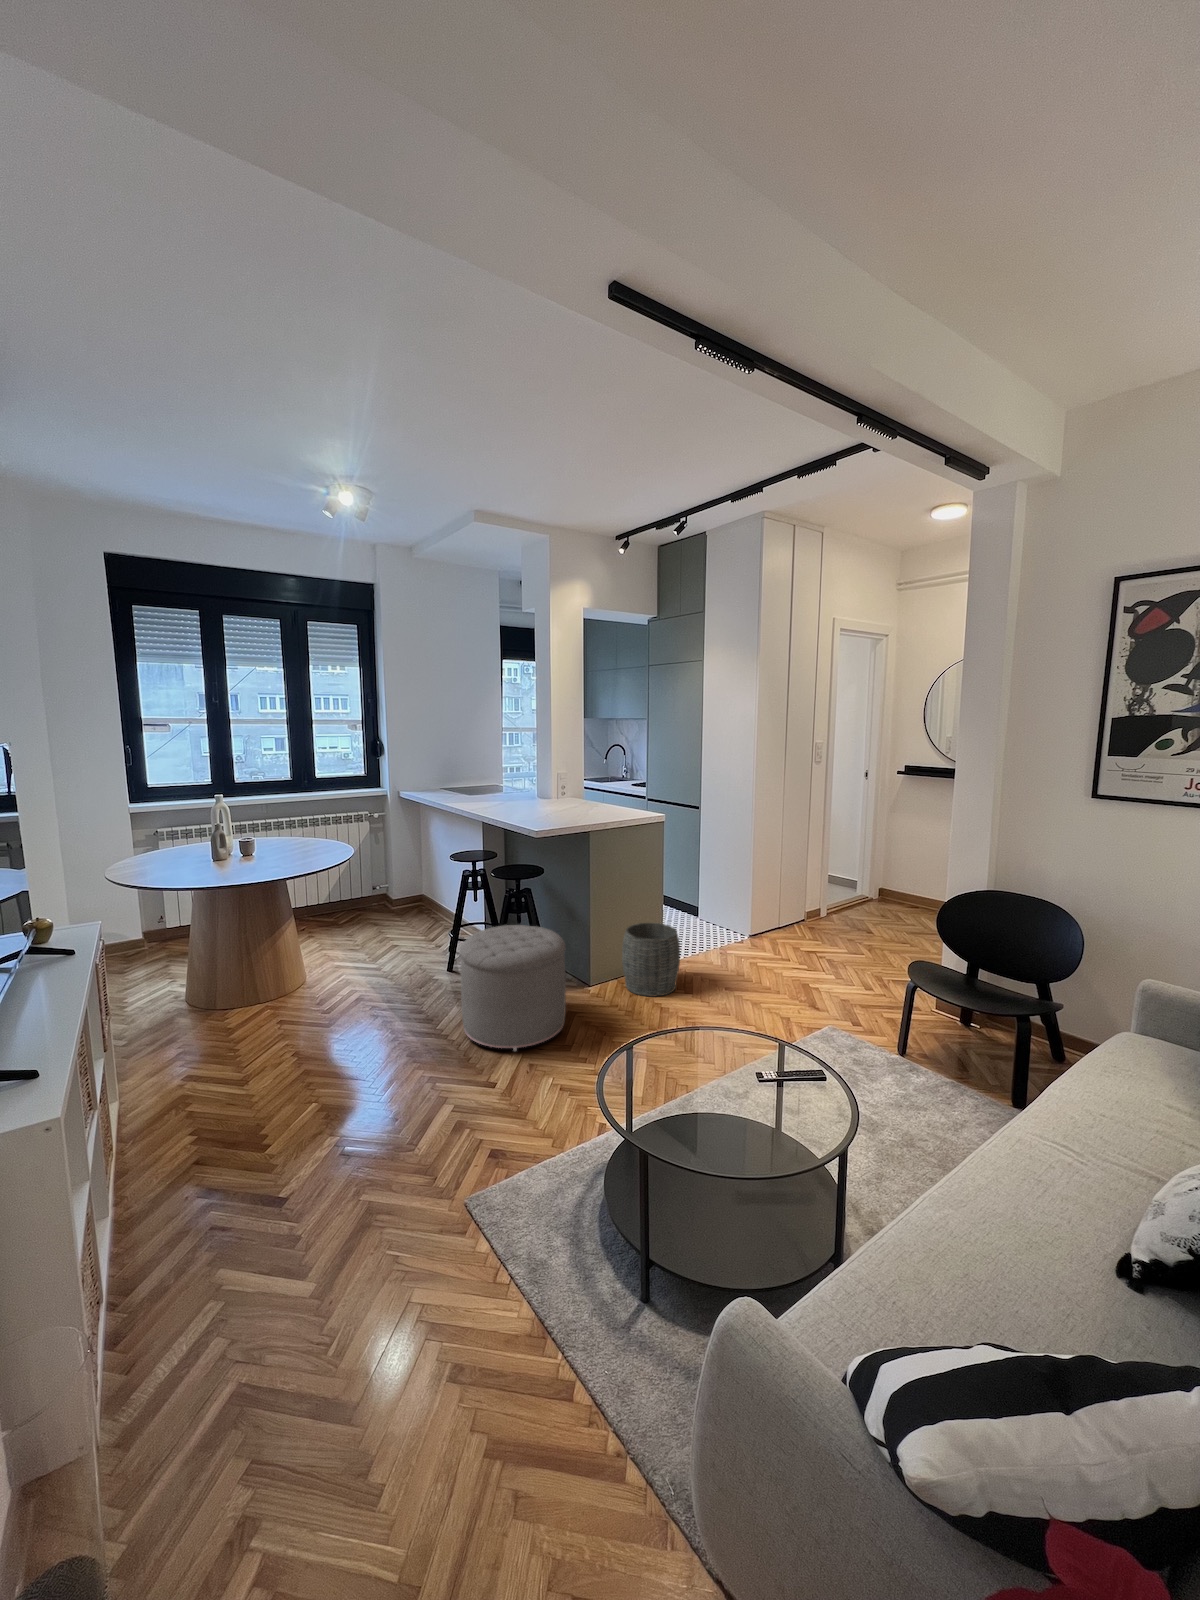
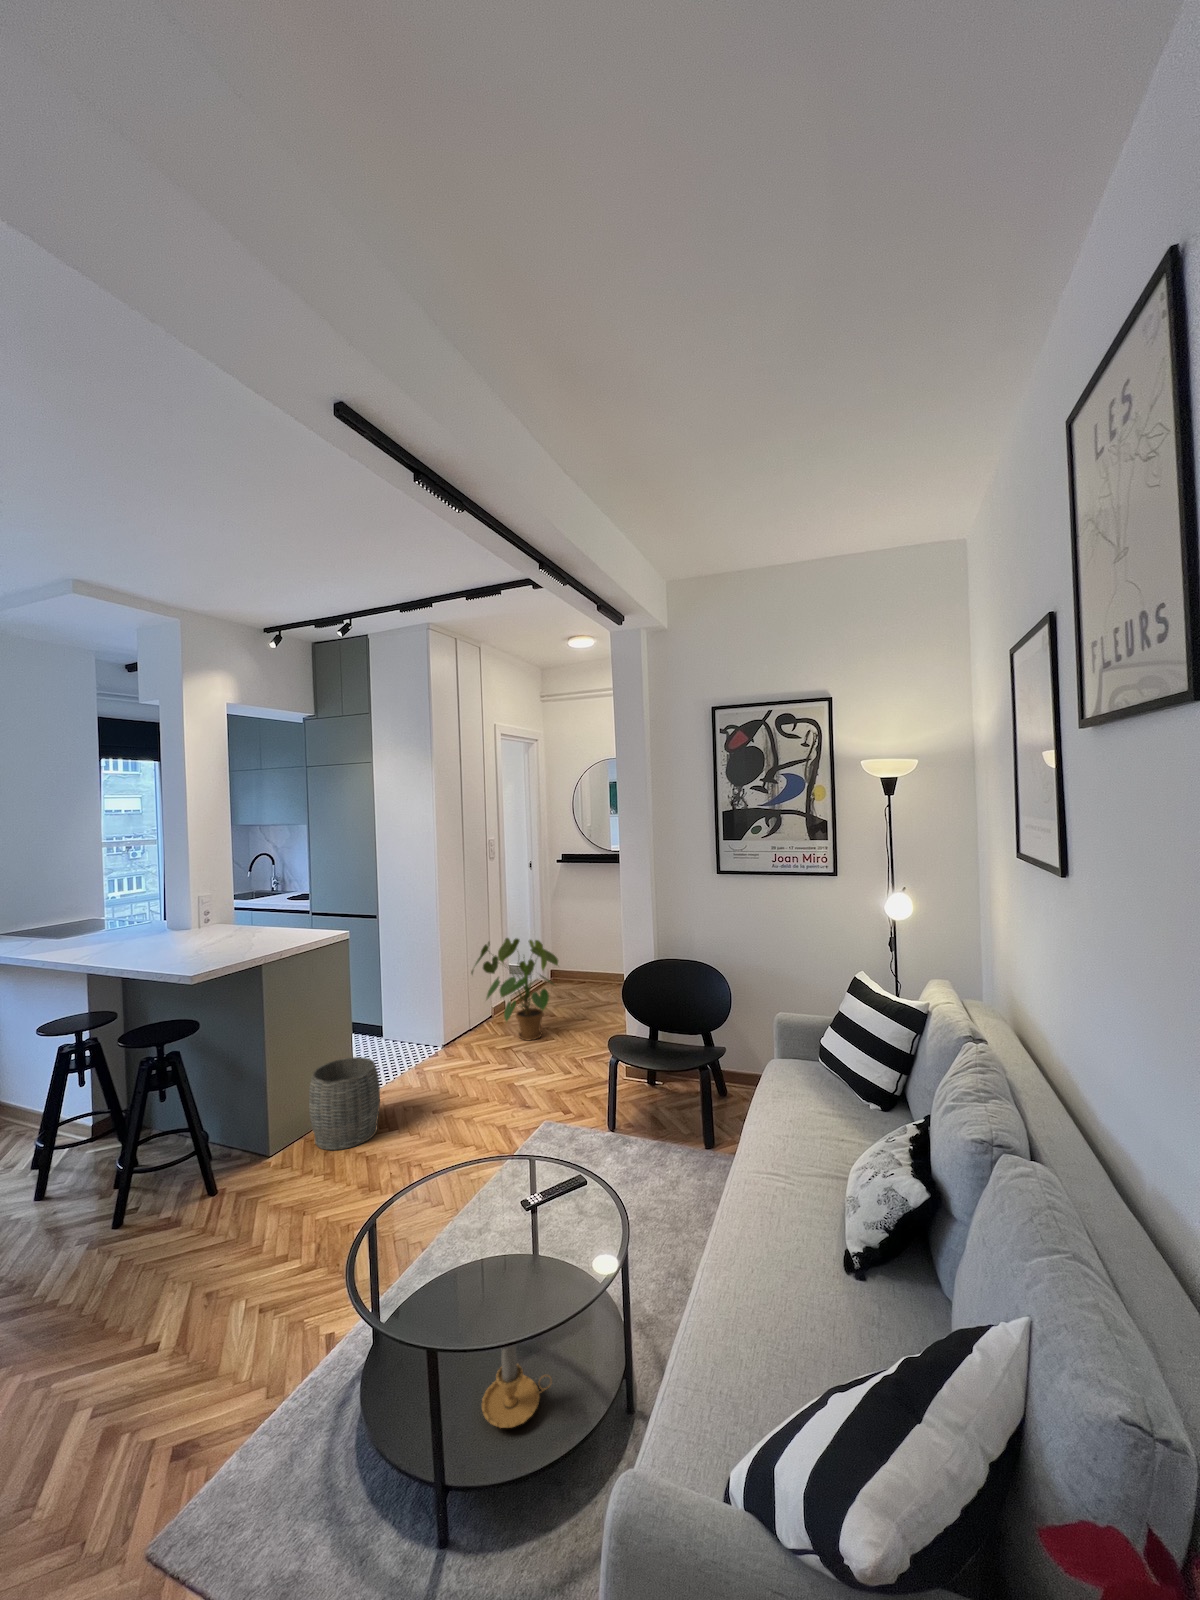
house plant: none [783,845,881,950] -> present [471,938,558,1040]
ottoman: present [460,925,566,1051] -> none [78,1101,246,1293]
candle: none [693,1172,759,1248] -> present [482,1346,552,1428]

